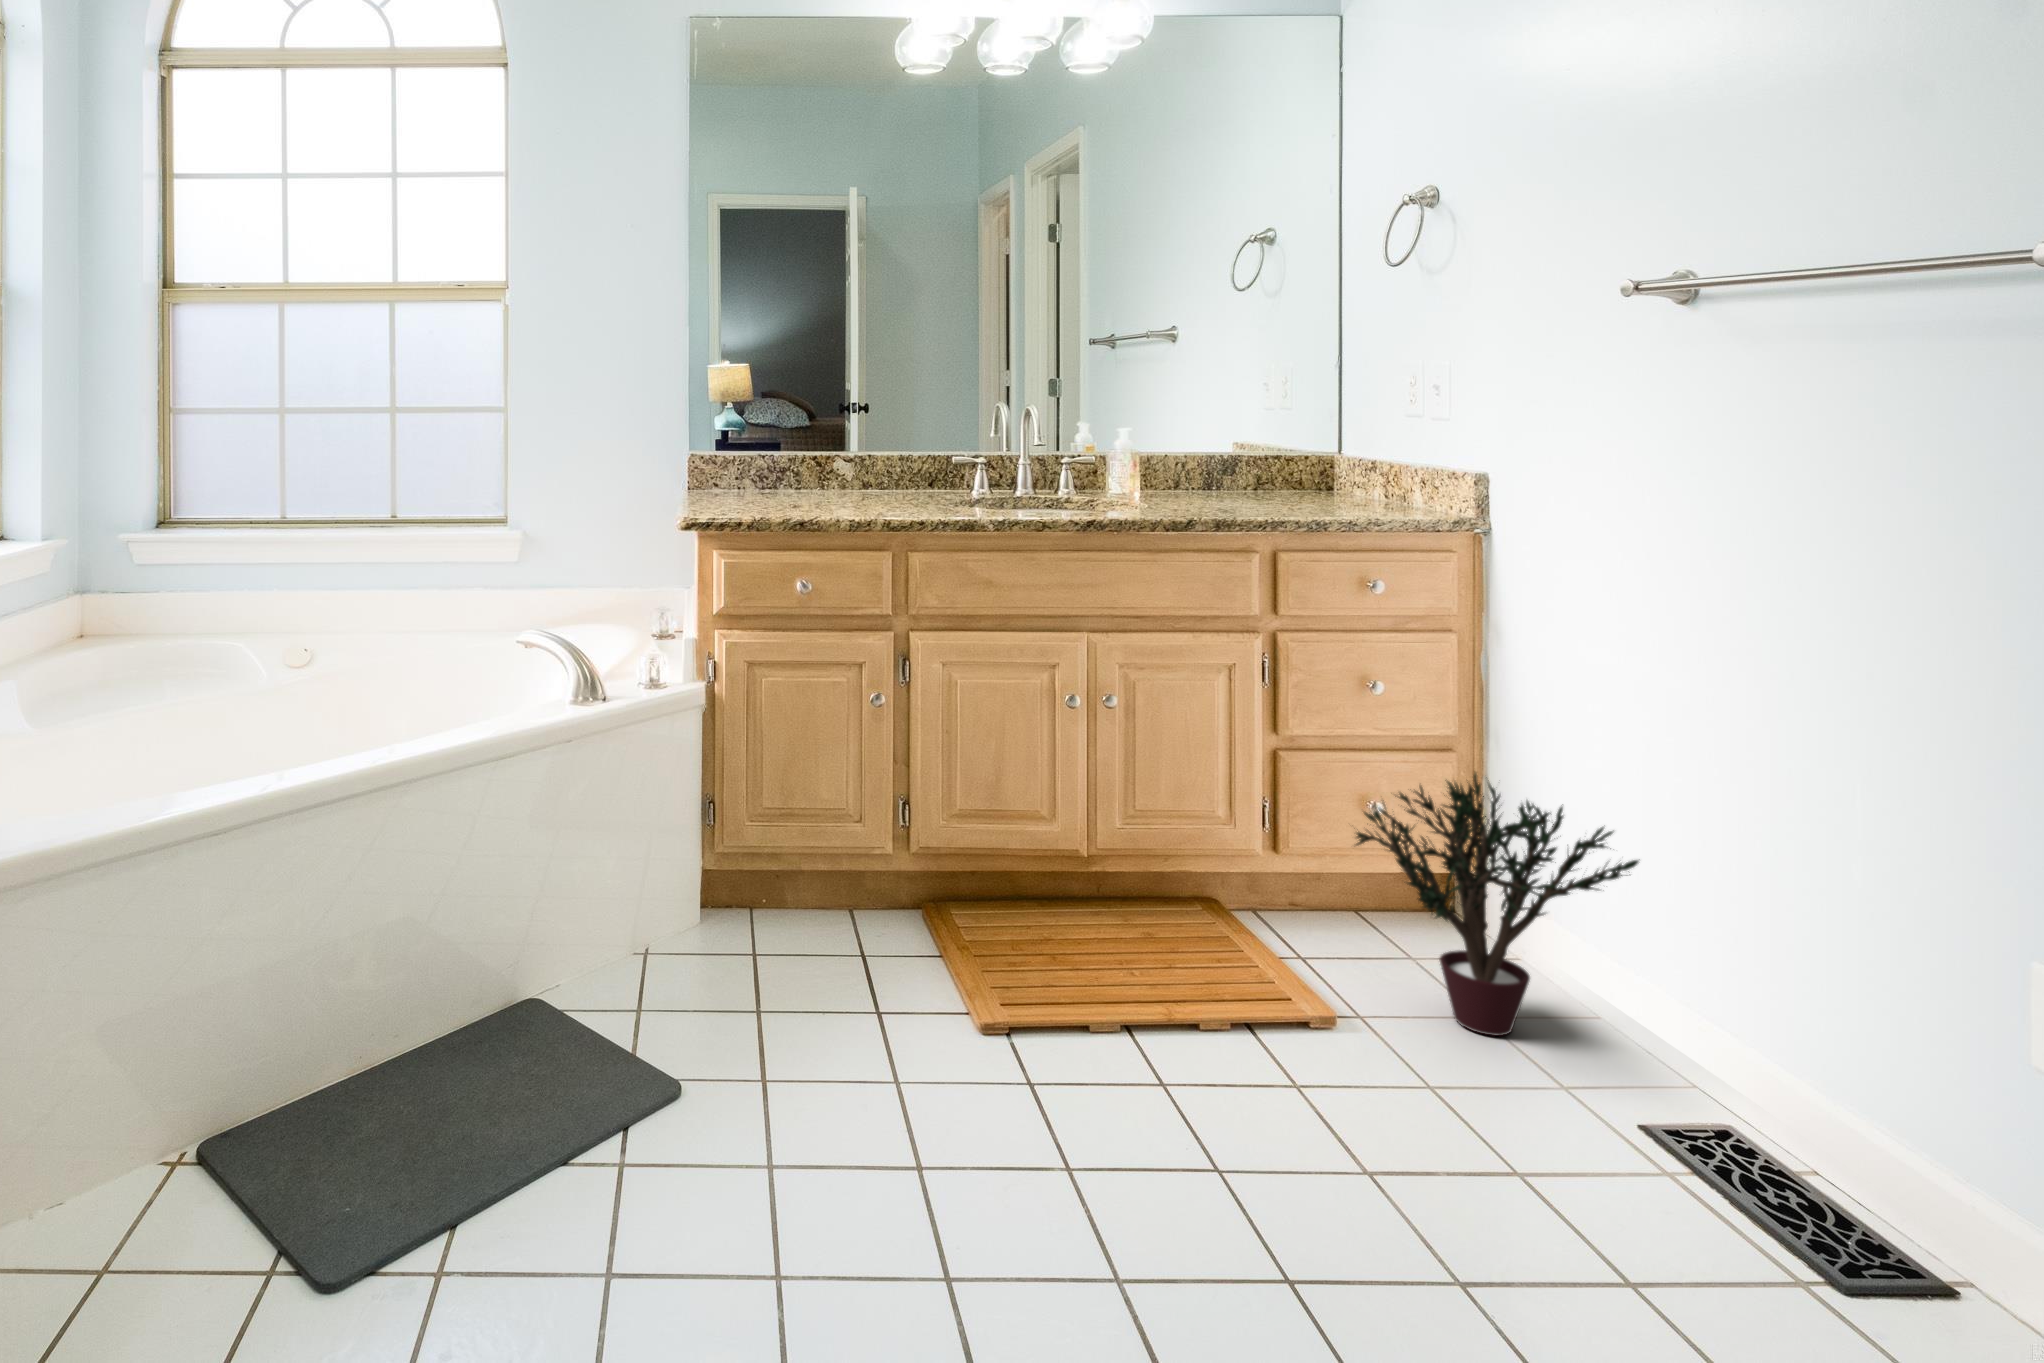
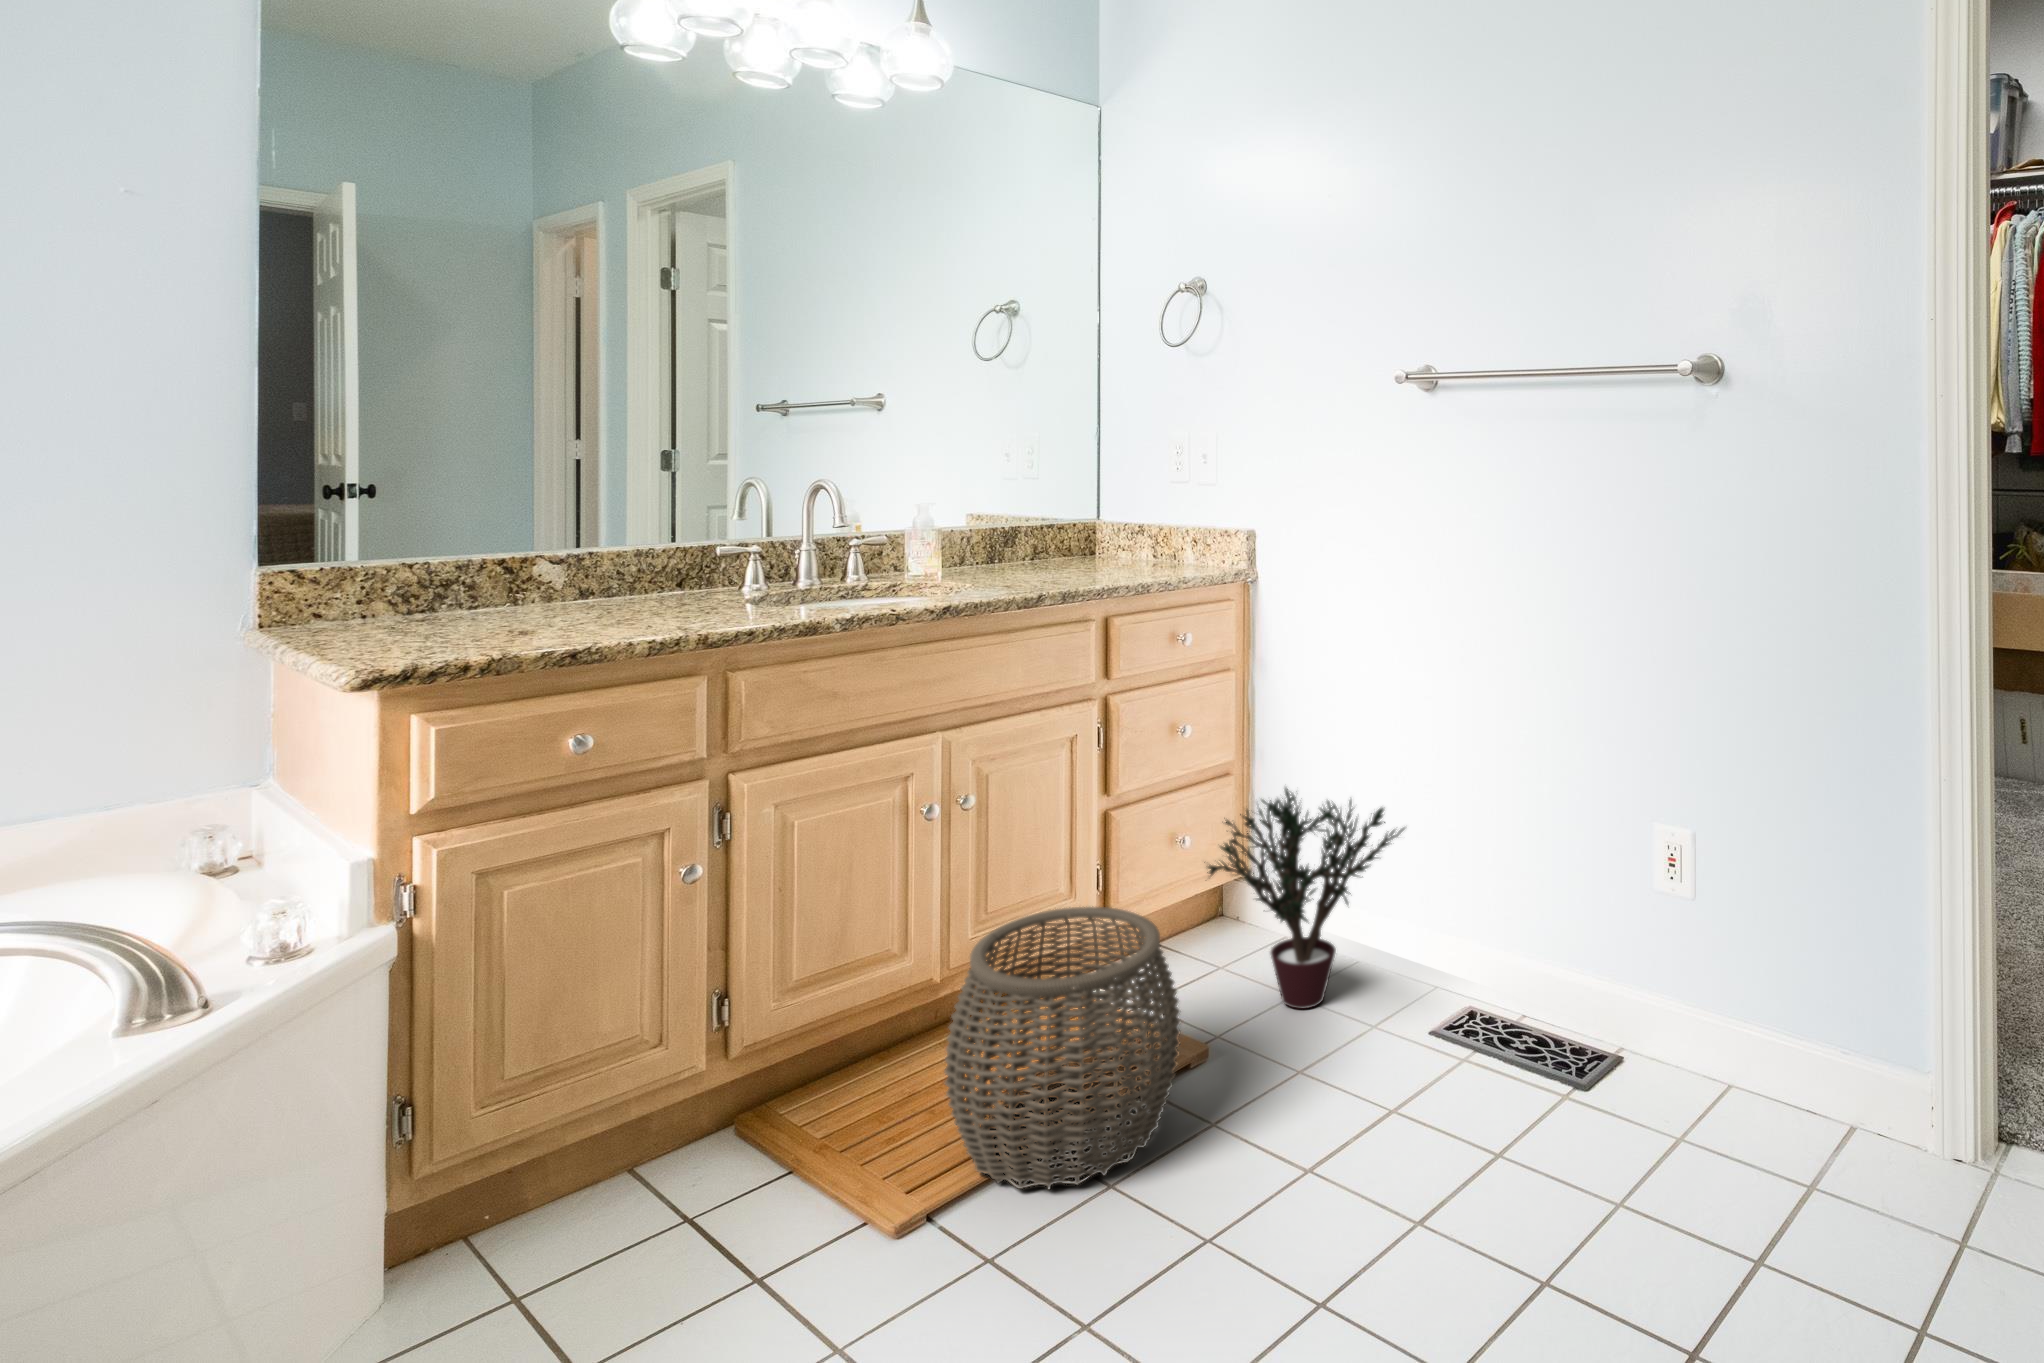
woven basket: none [1038,814,1266,1066] -> present [944,907,1181,1190]

